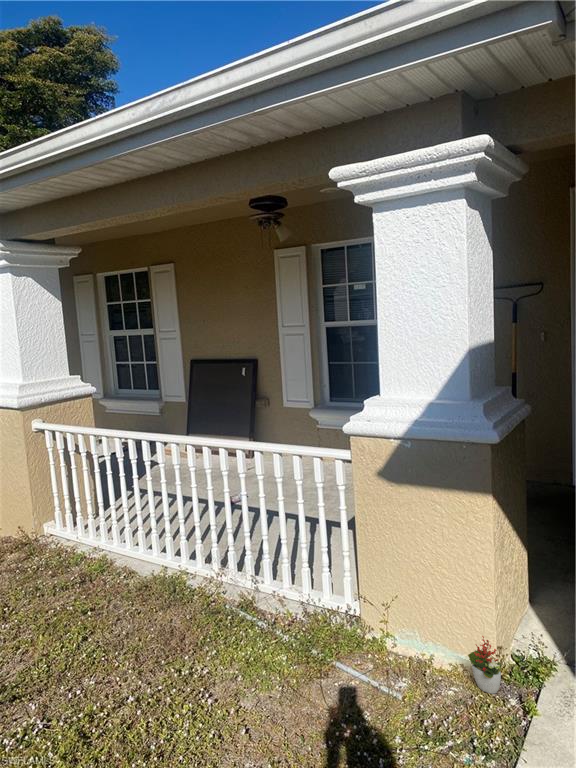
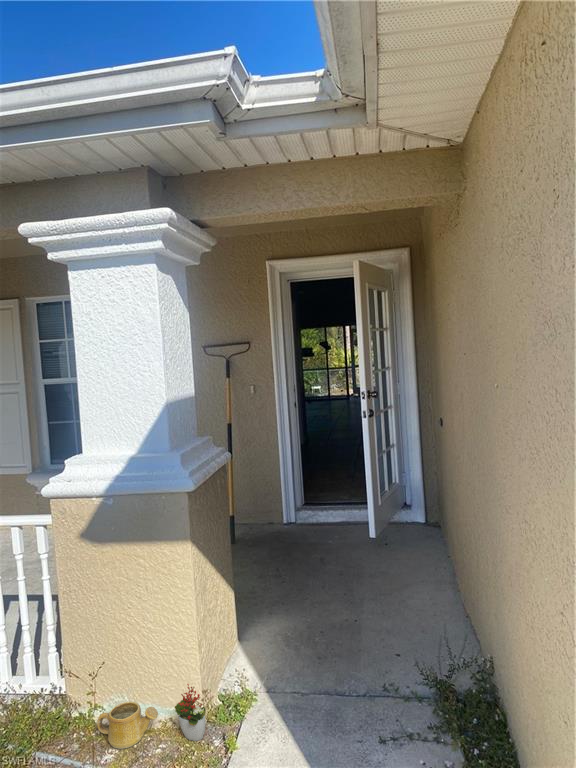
watering can: none [391,638,451,681] -> present [97,702,158,749]

